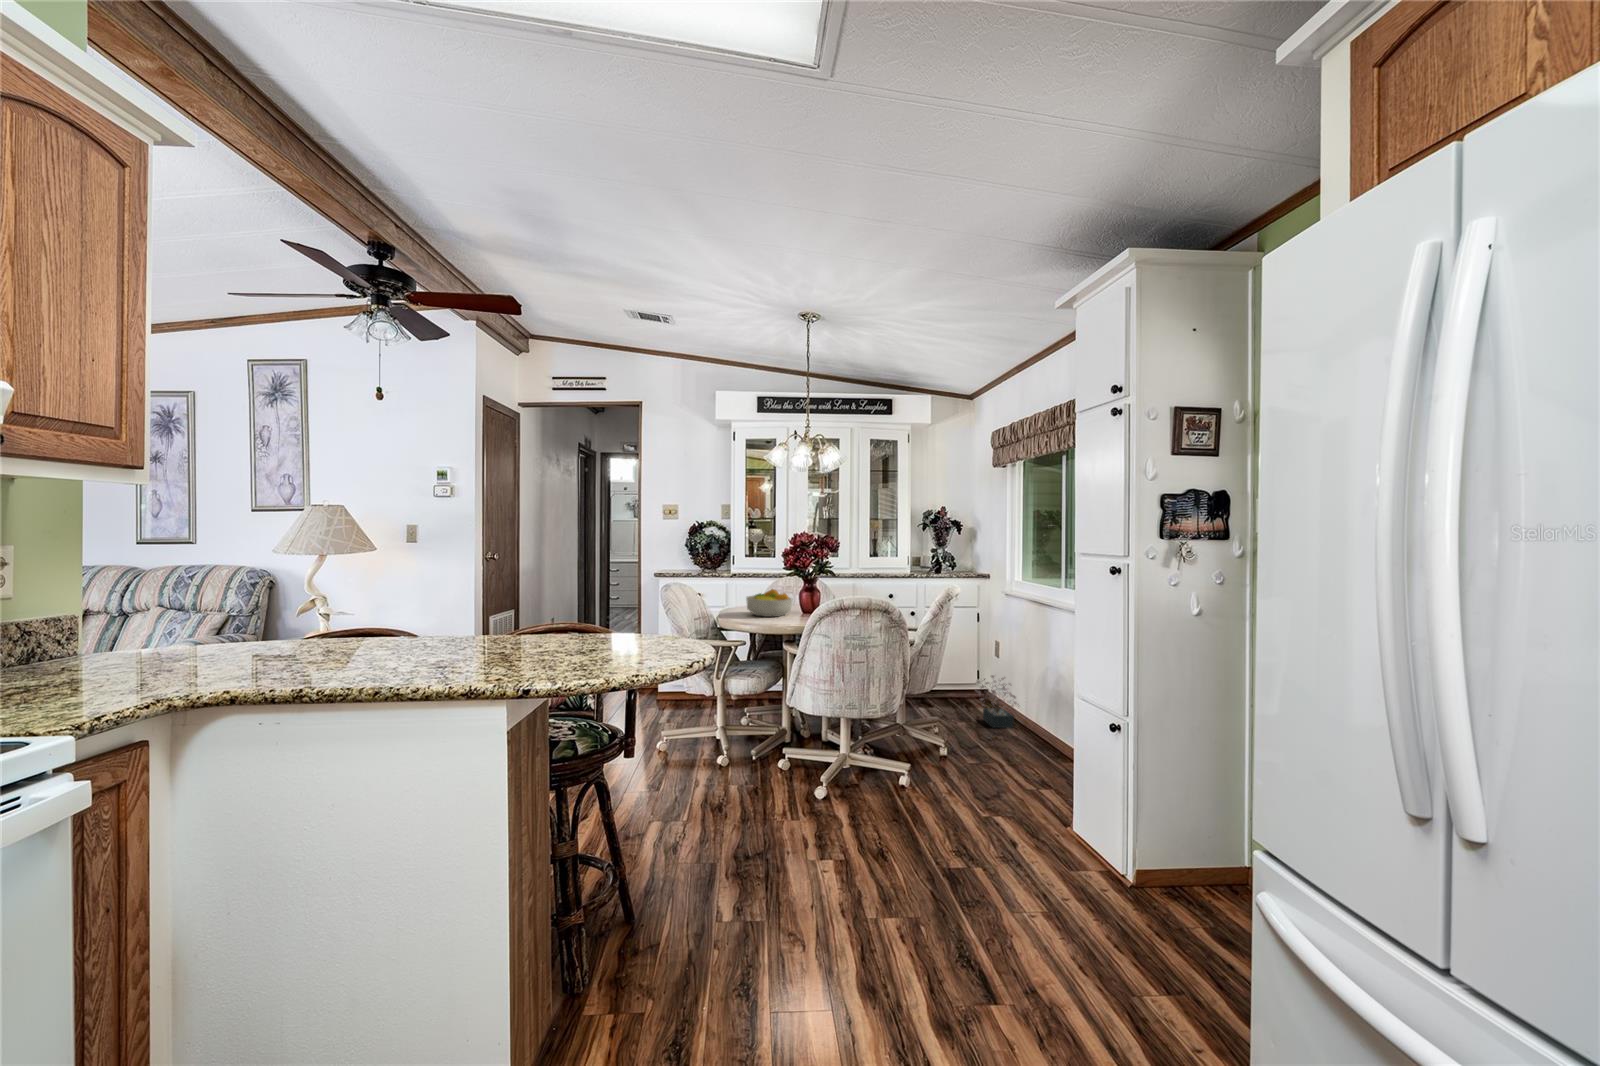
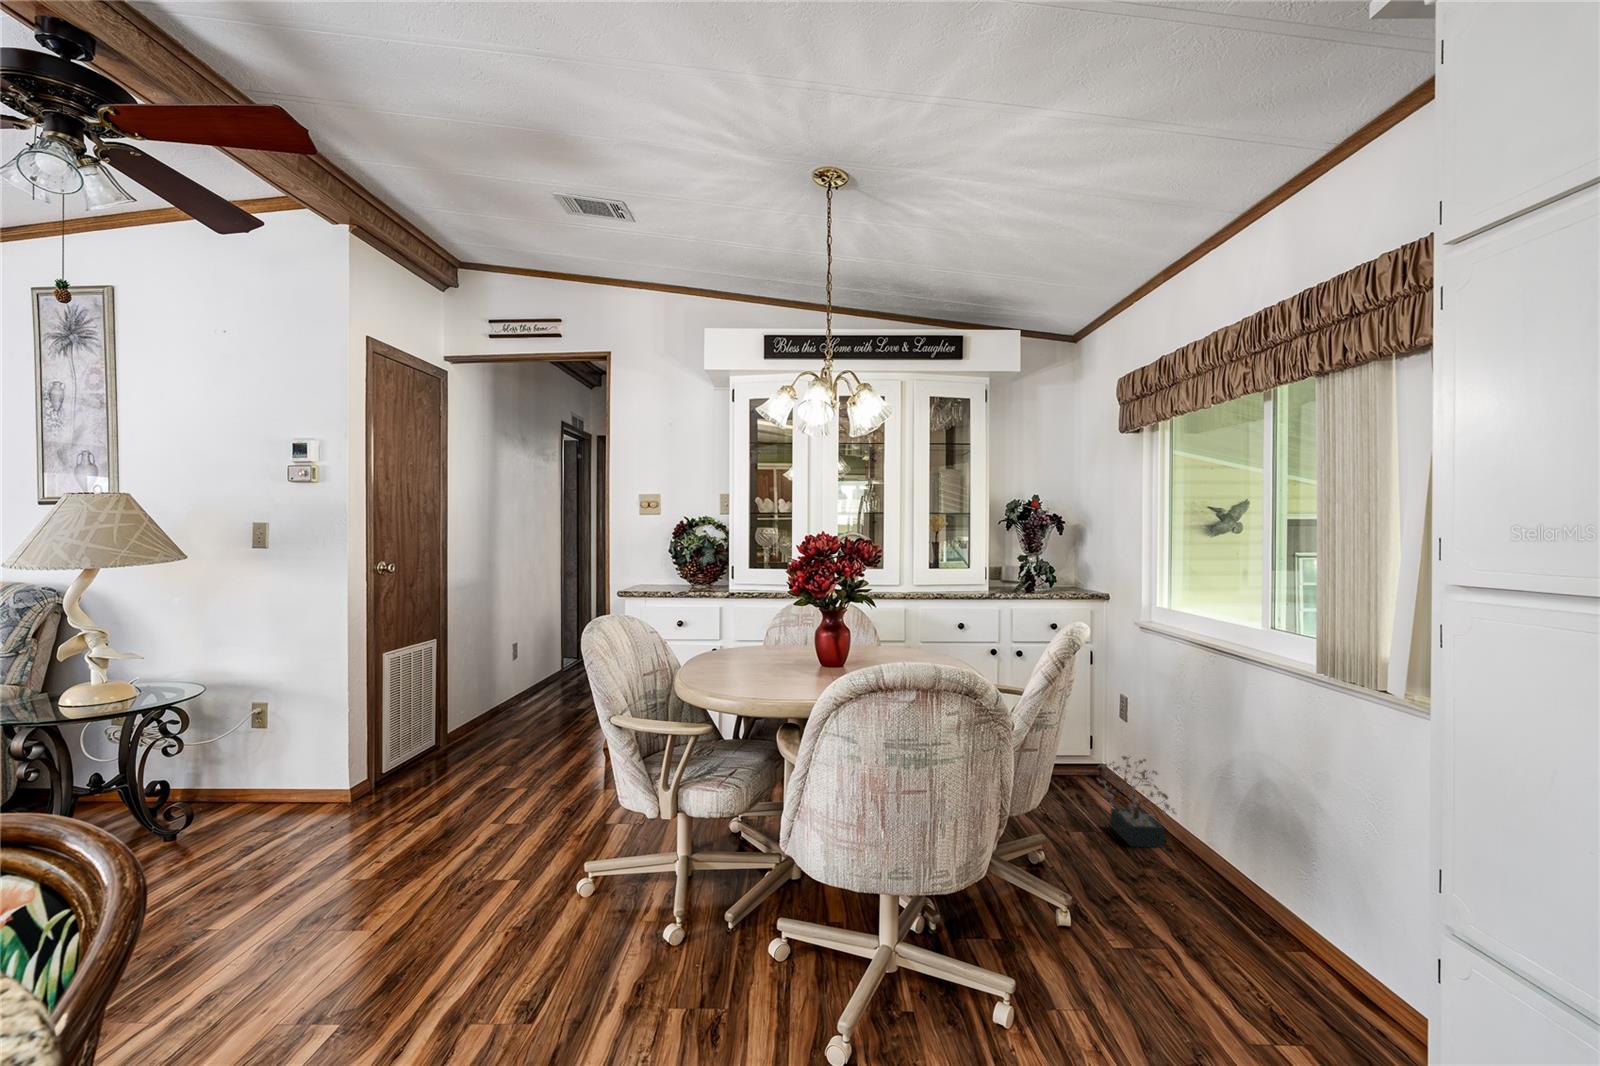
fruit bowl: present [746,589,792,617] -> none [725,627,801,678]

